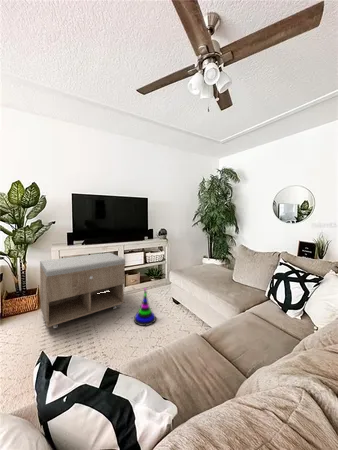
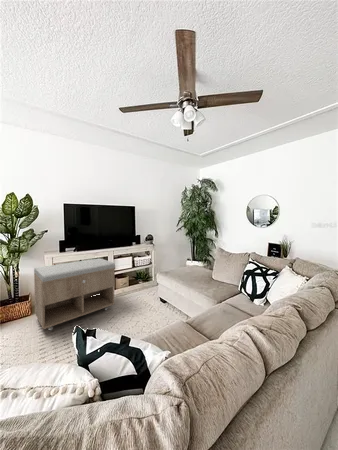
stacking toy: present [134,289,156,326] -> none [124,289,144,323]

